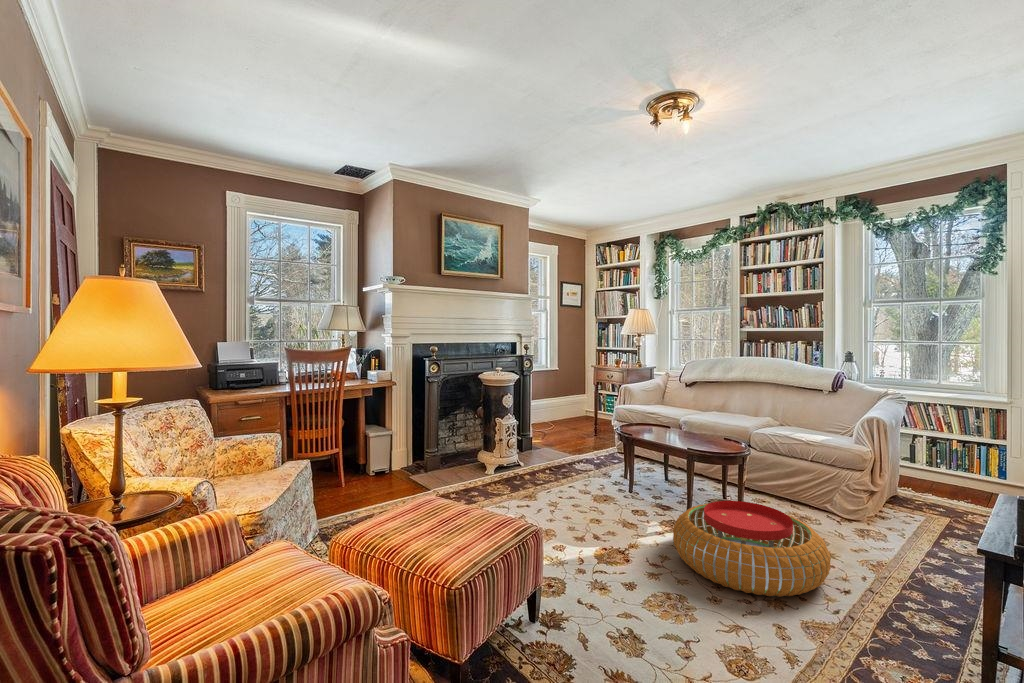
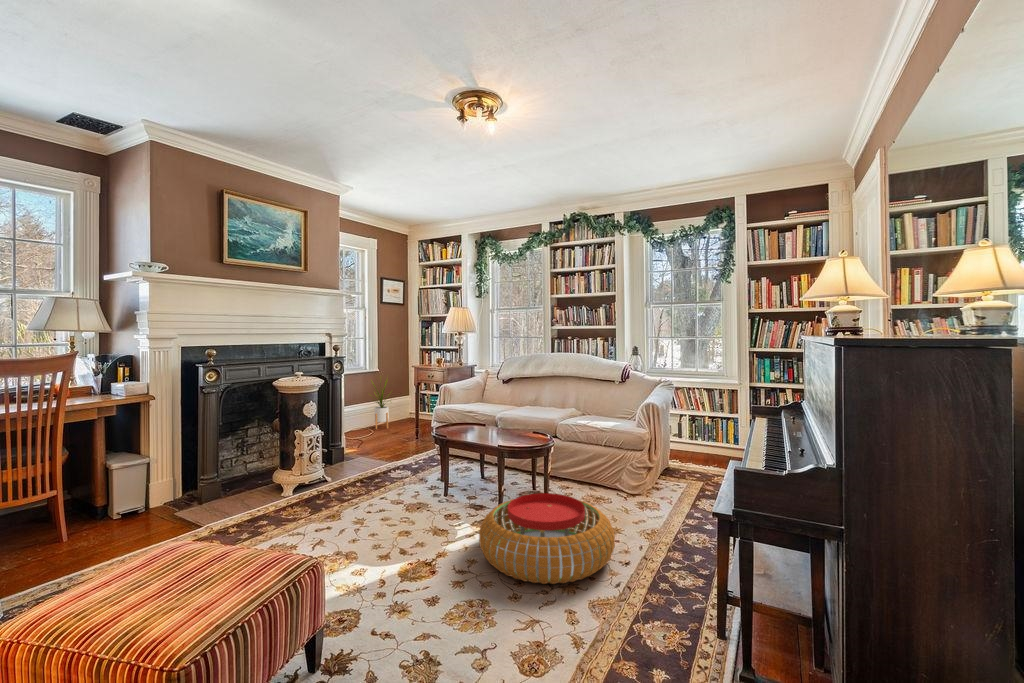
house plant: none [548,372,576,425] -> present [371,379,391,429]

